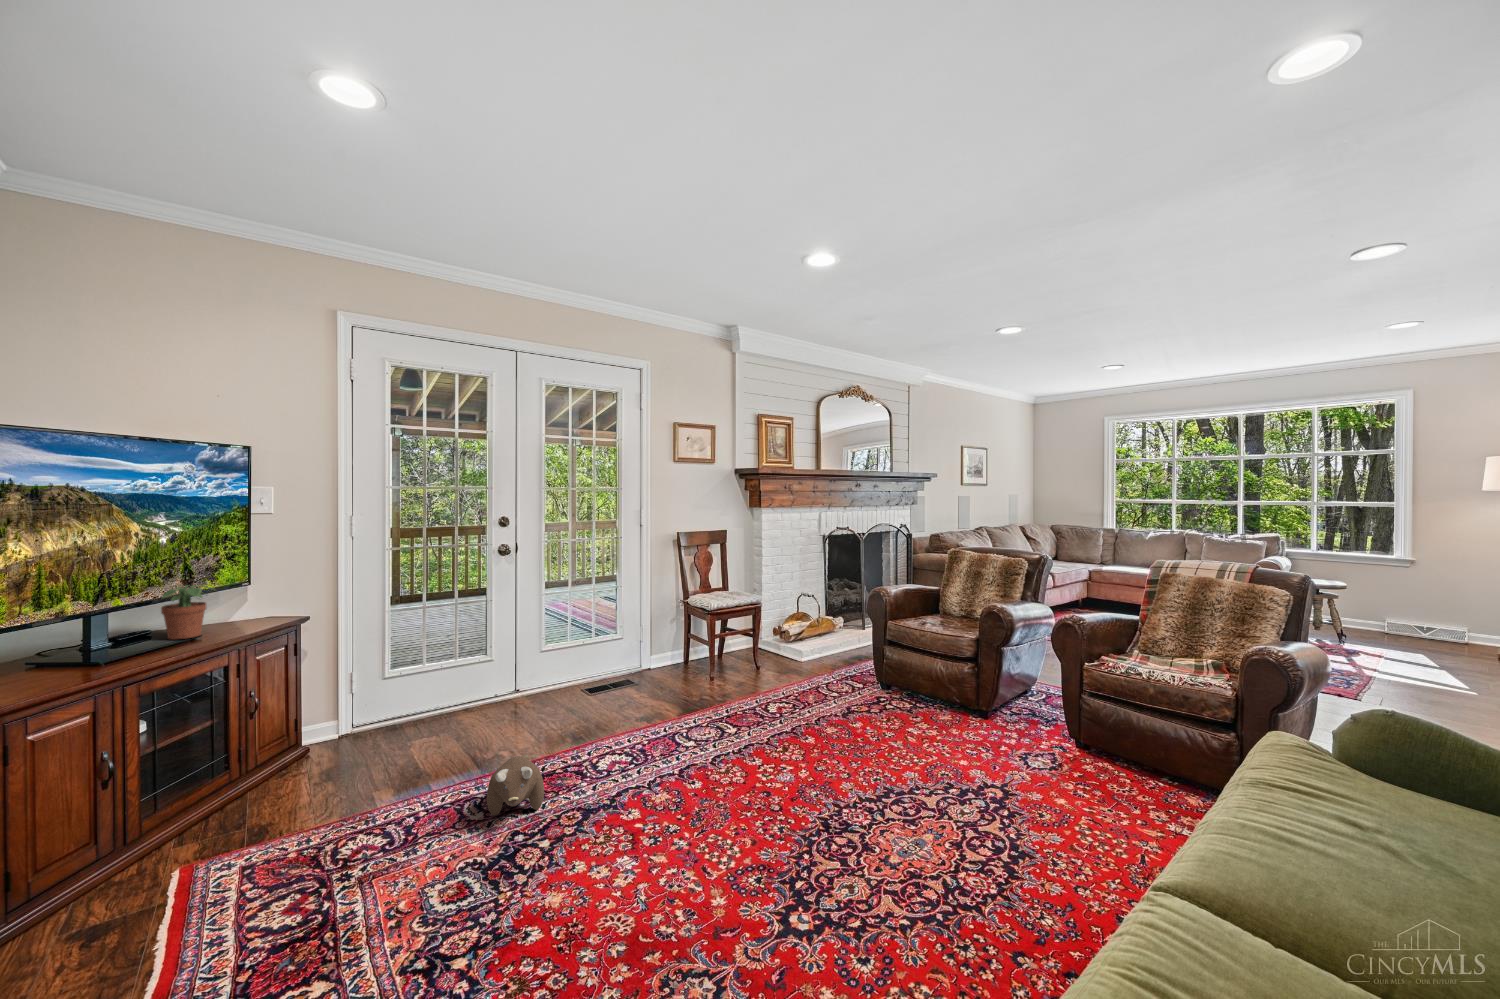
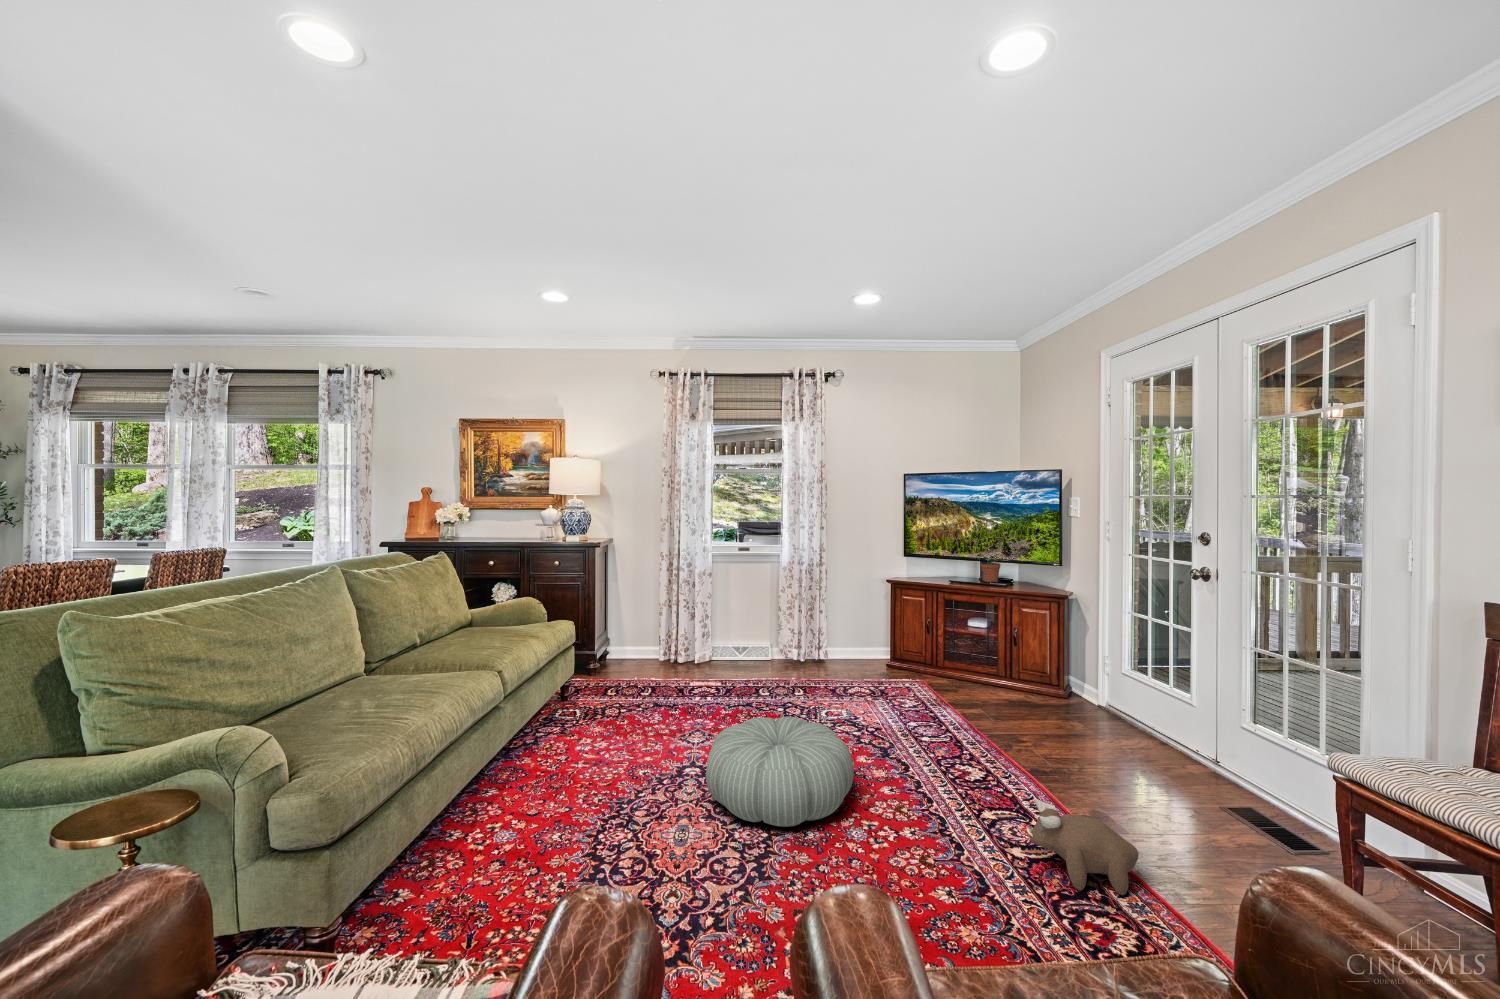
pouf: none [704,732,869,859] -> present [706,717,854,827]
plush toy: present [487,756,544,816] -> present [1027,799,1138,895]

